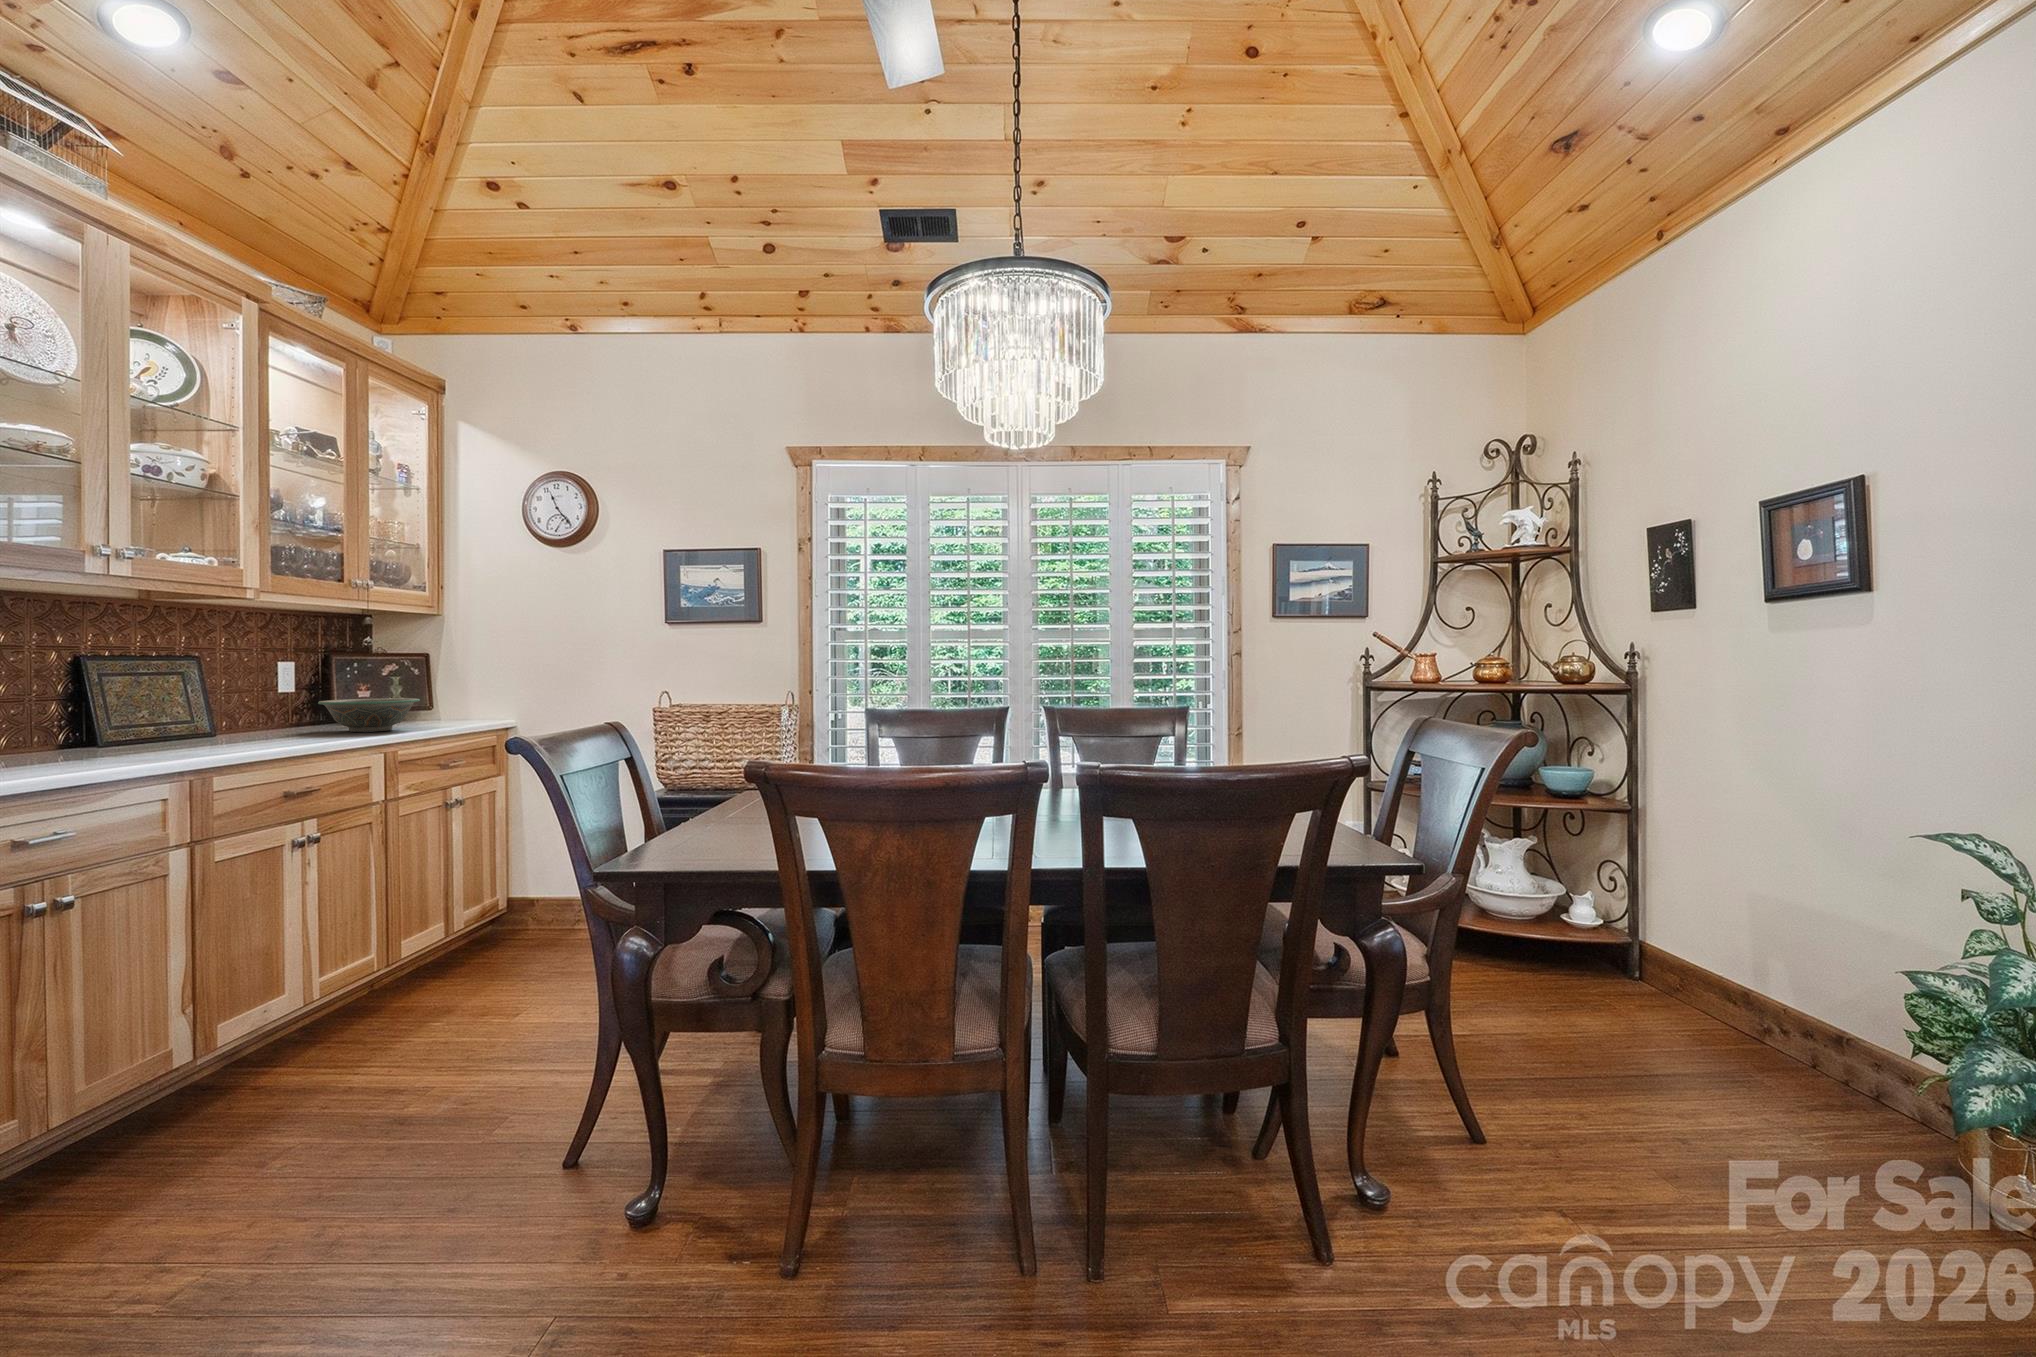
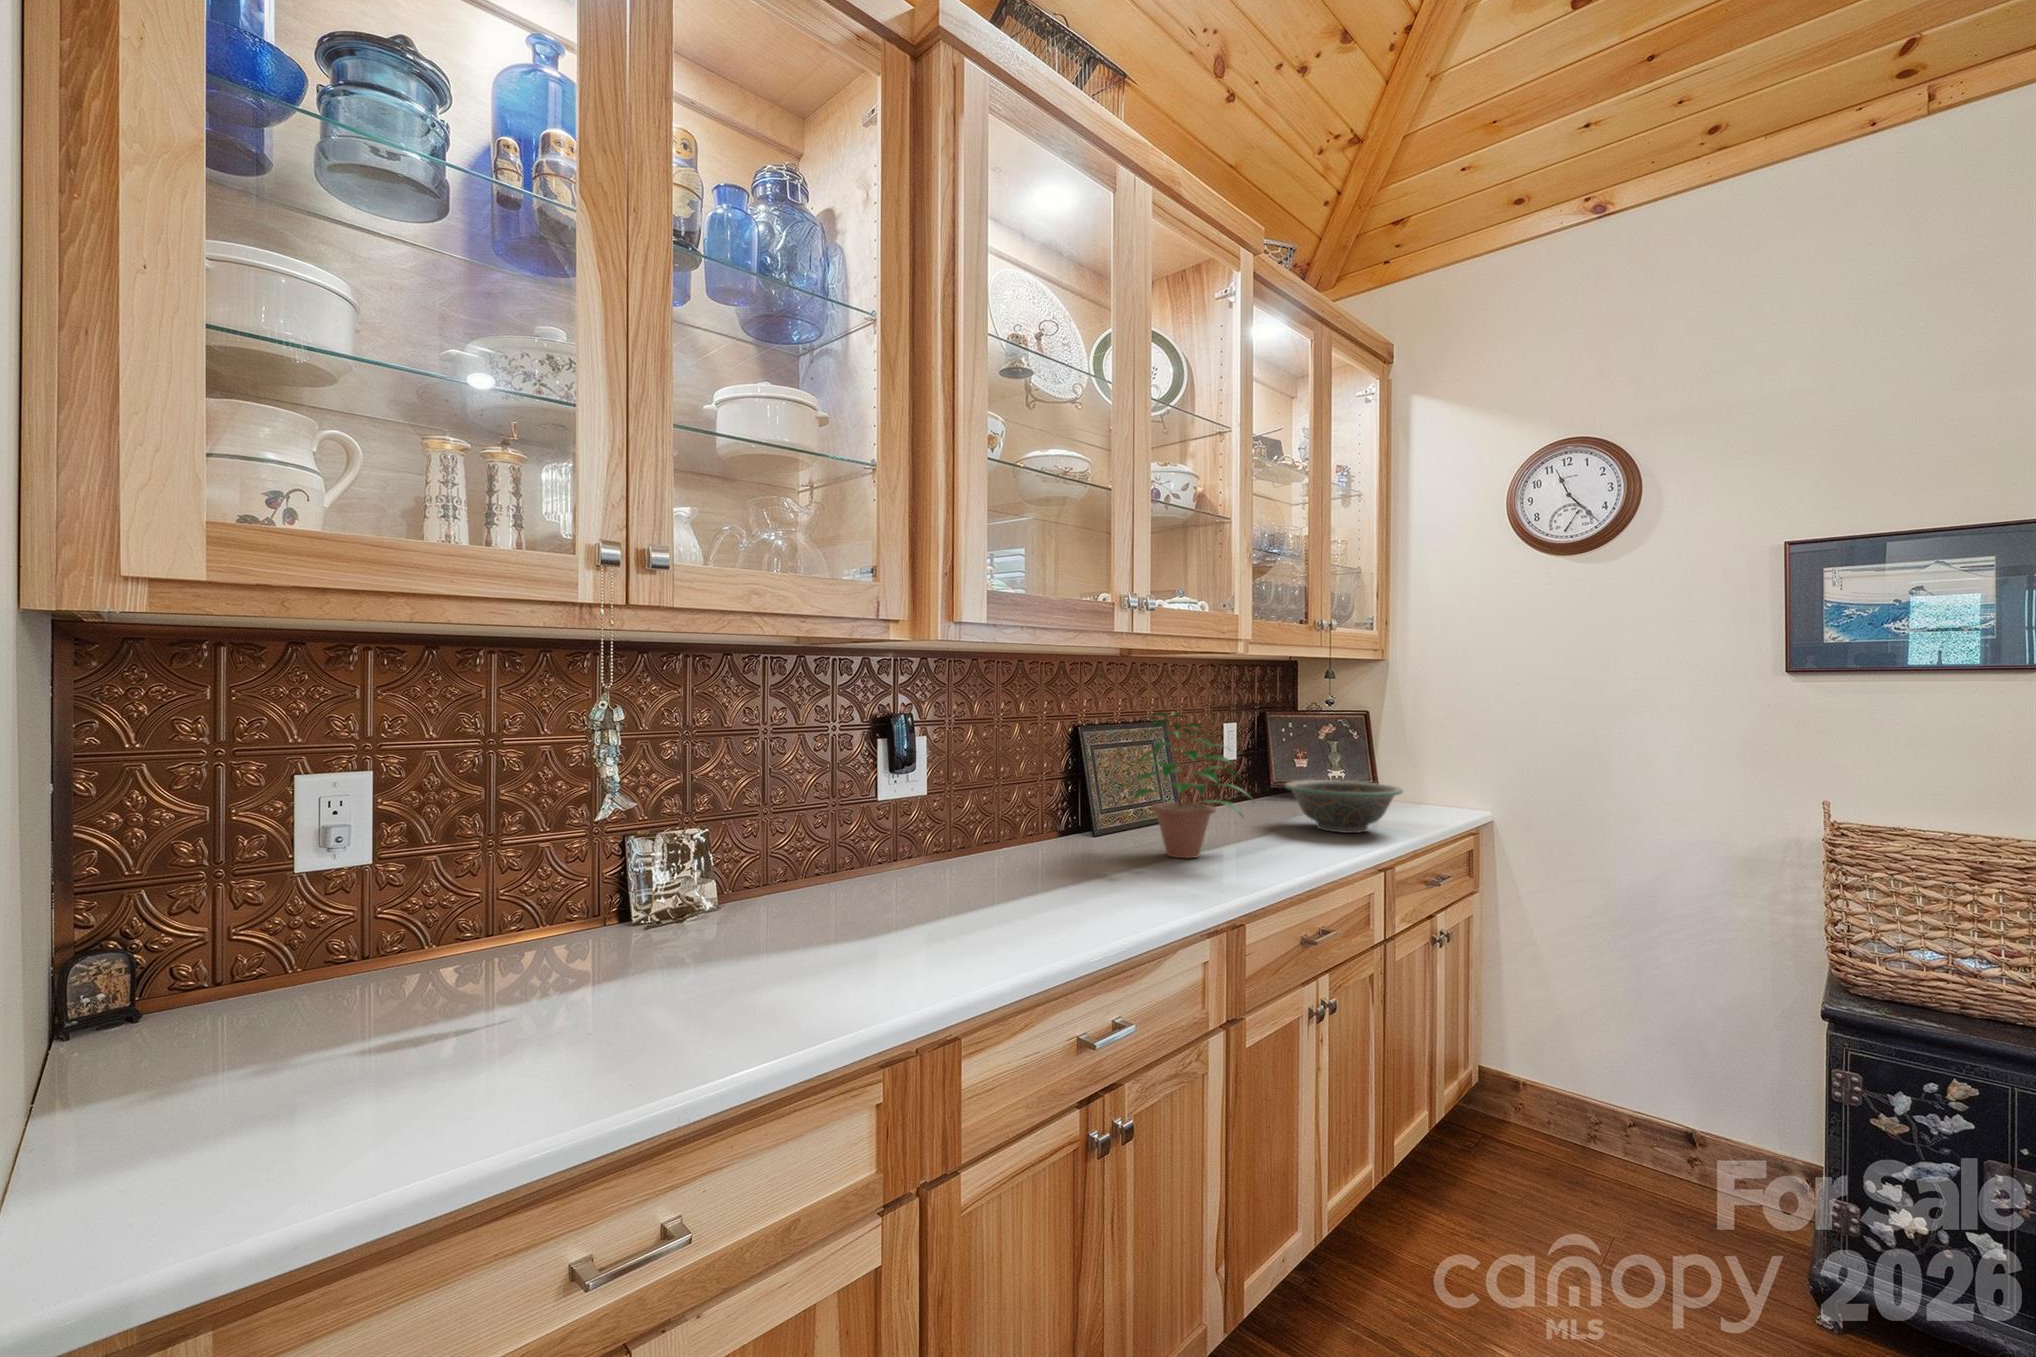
potted plant: none [103,641,250,750] -> present [1119,712,1250,858]

